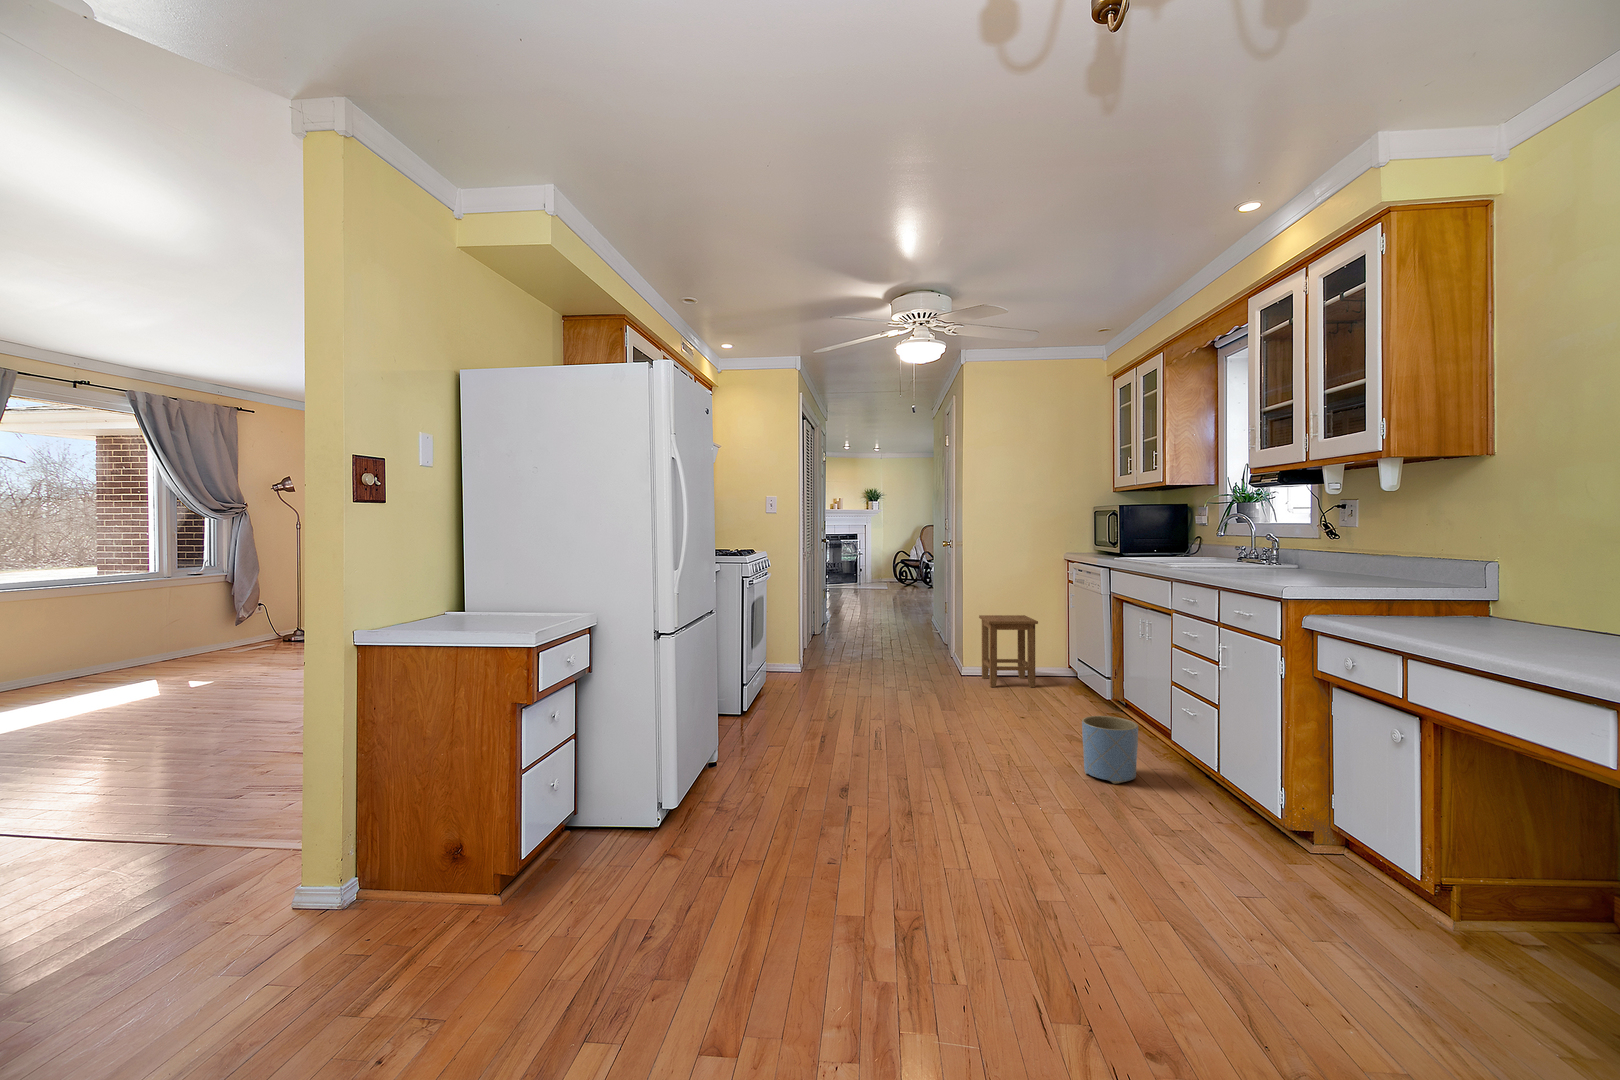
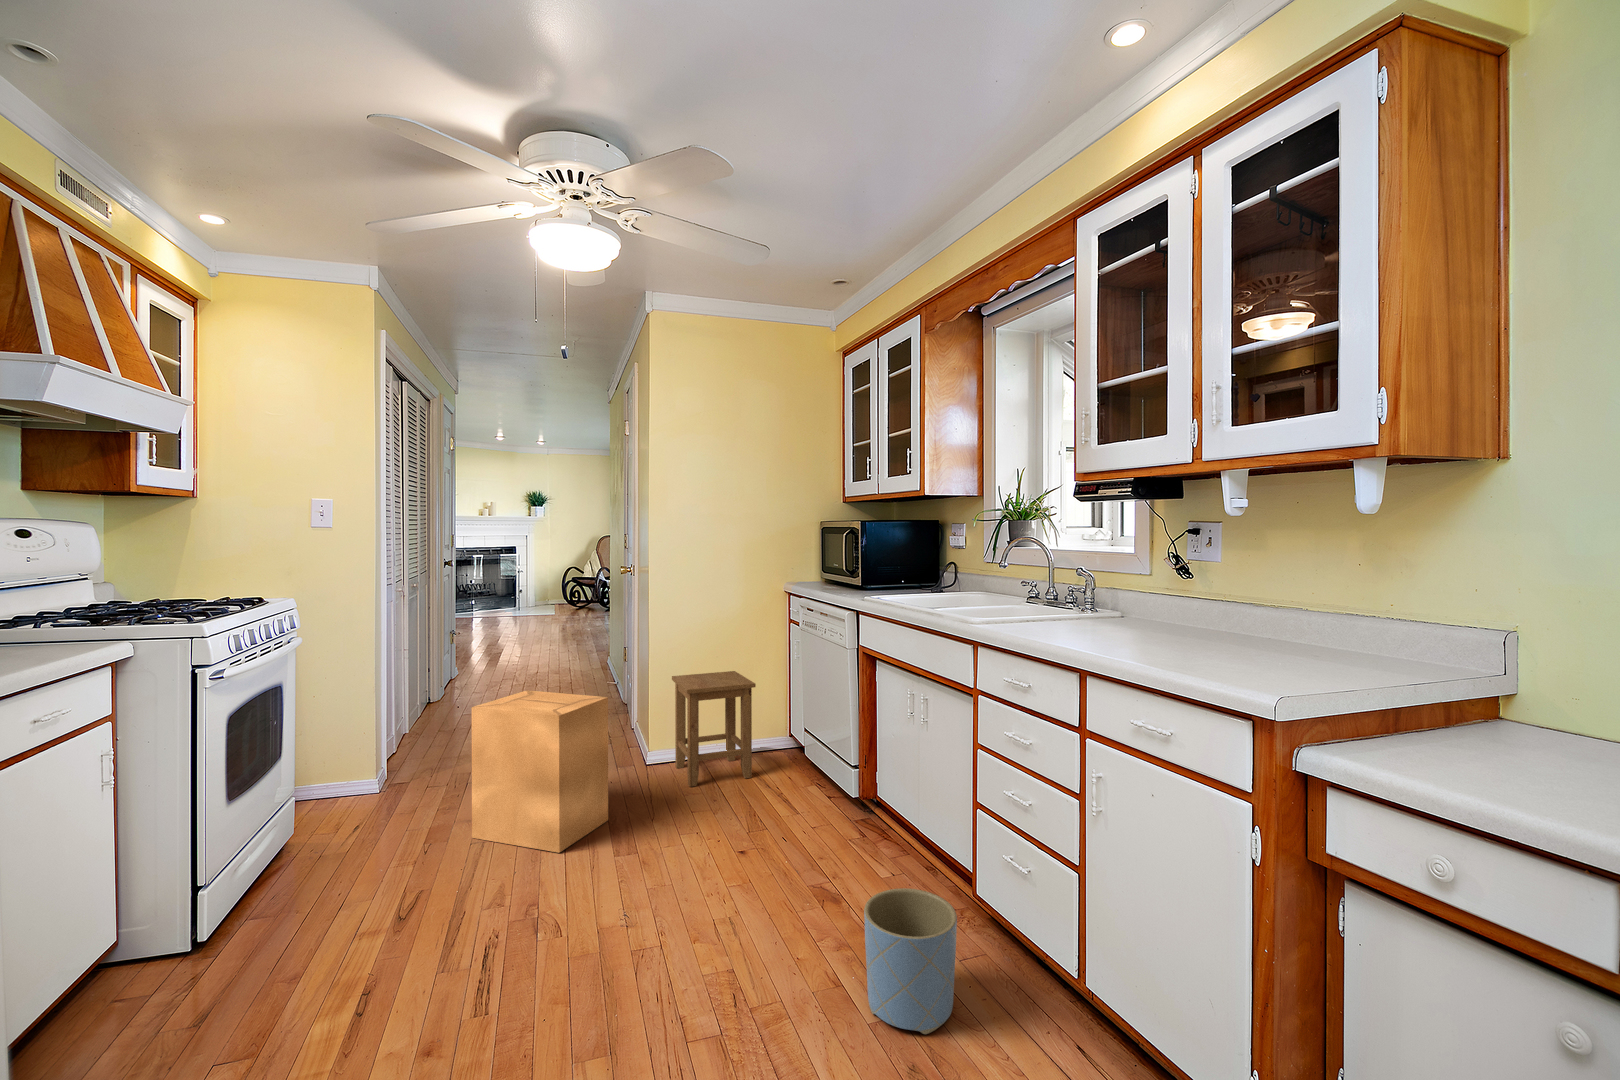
cardboard box: none [861,614,938,704] -> present [472,690,608,853]

